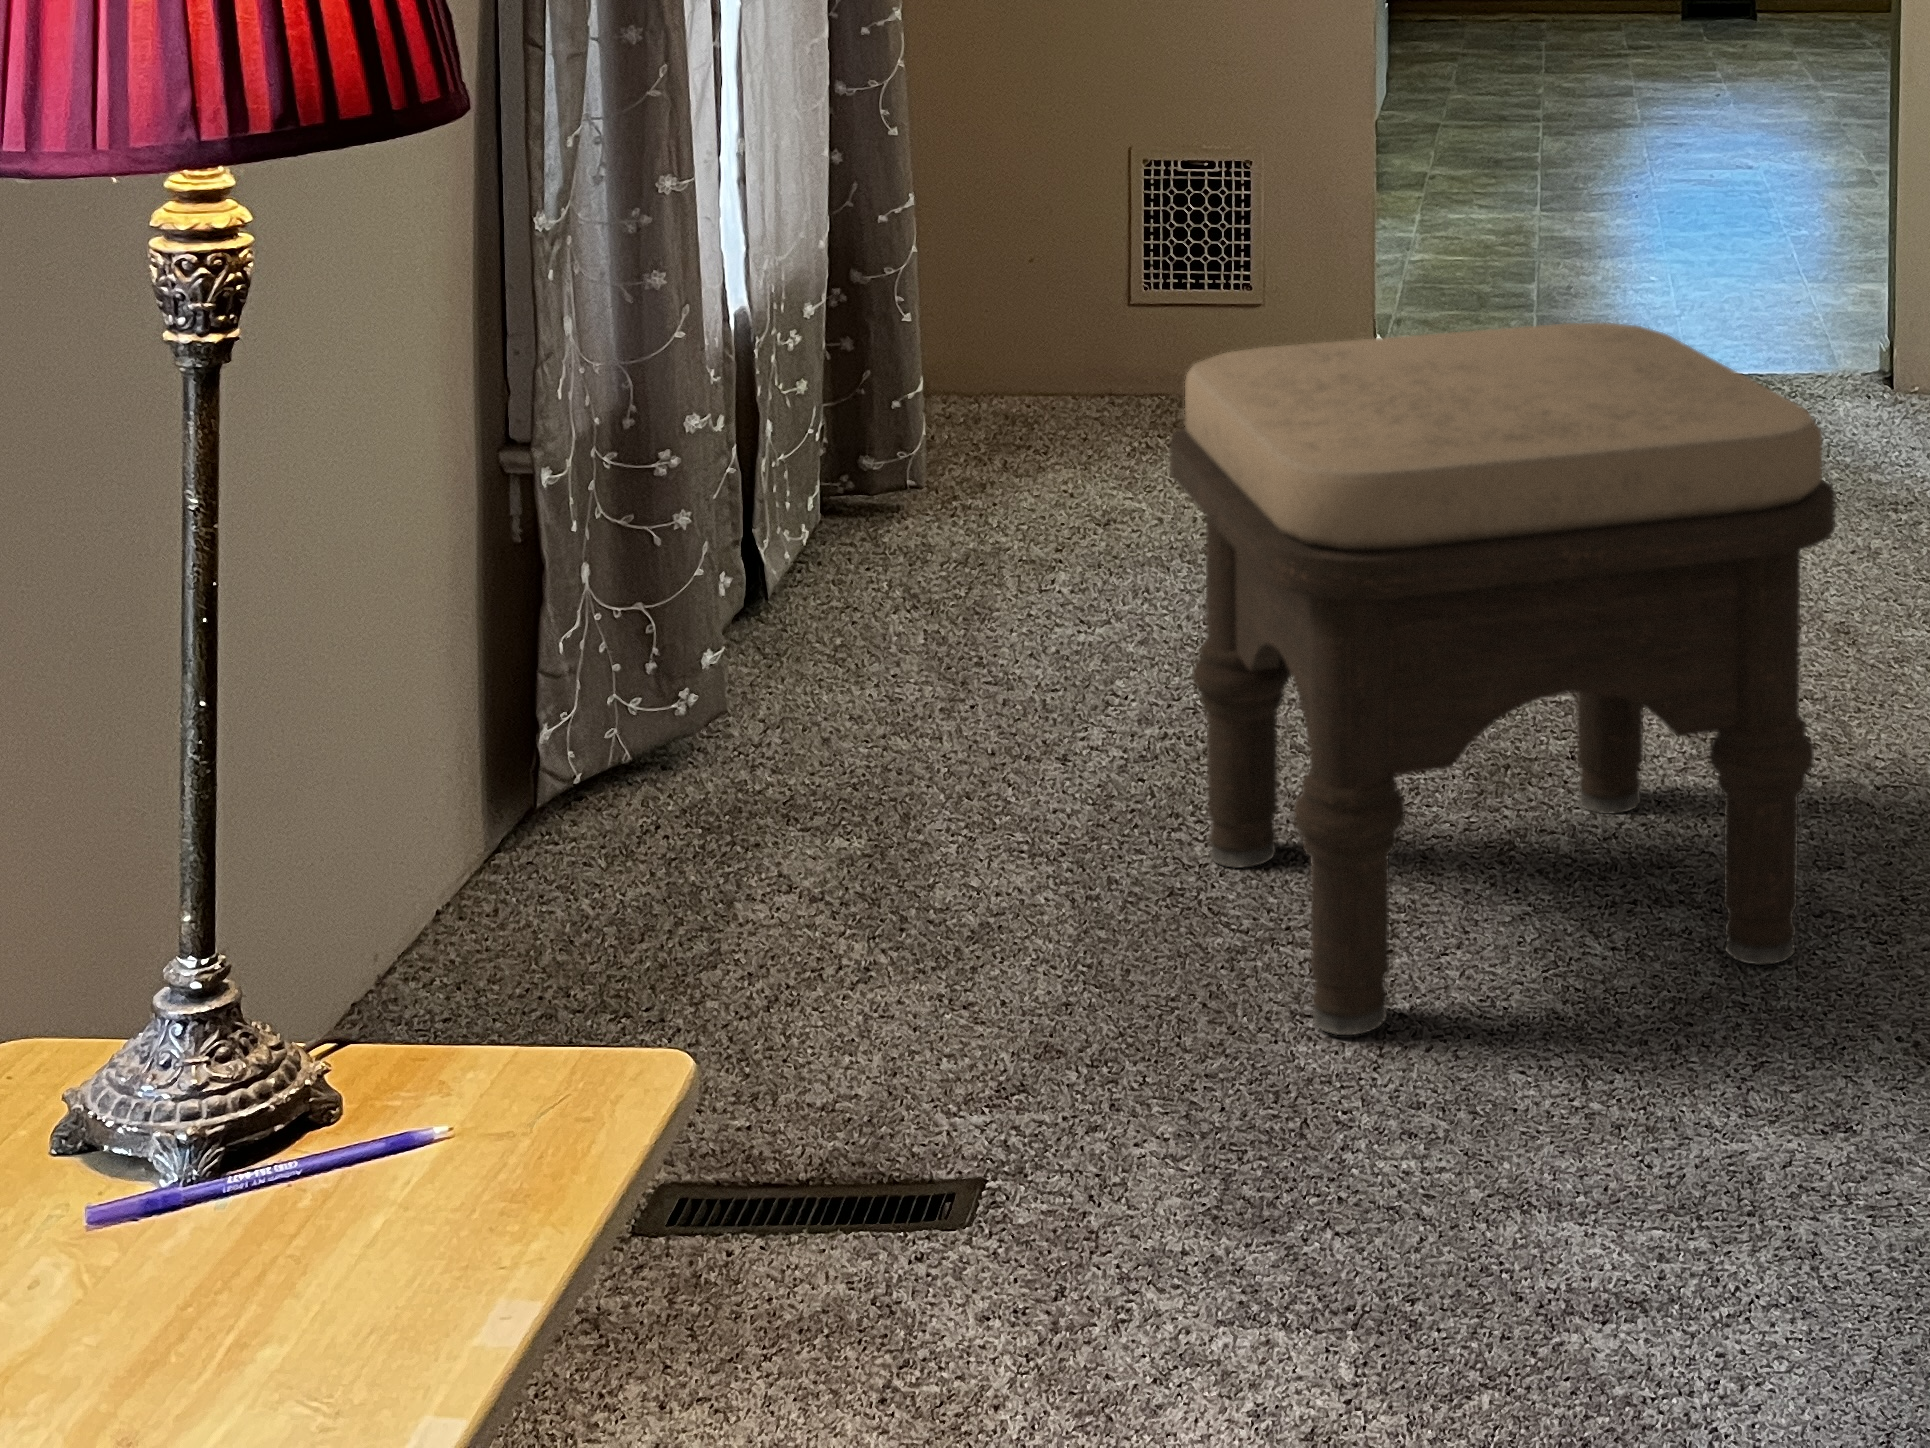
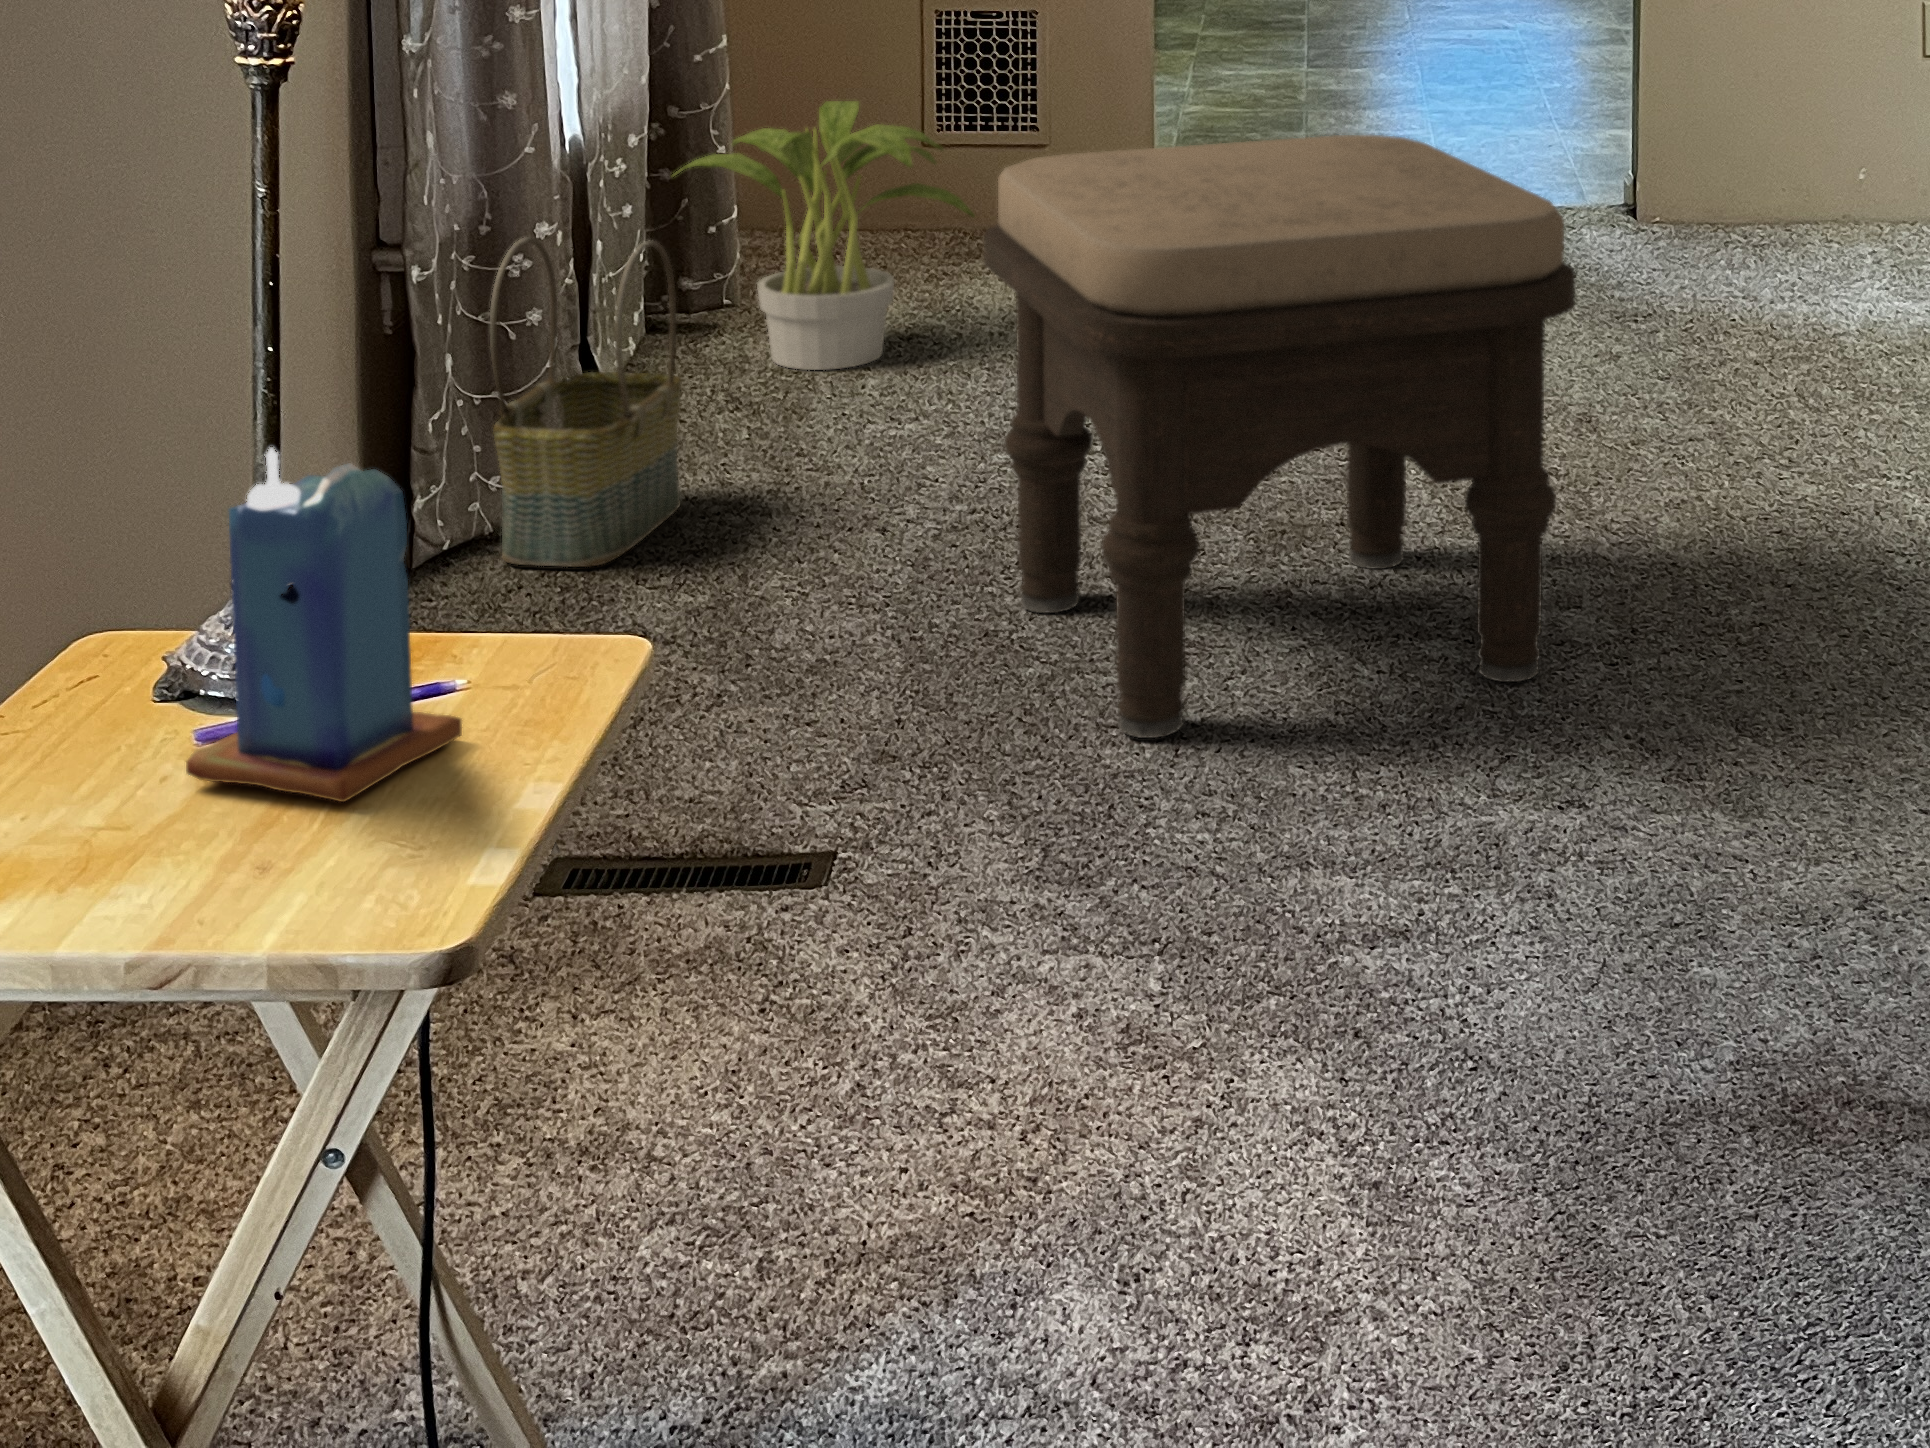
potted plant: none [853,265,1177,560] -> present [674,101,974,370]
basket: none [631,431,845,803] -> present [490,237,682,567]
candle: none [59,846,424,1325] -> present [186,448,462,802]

